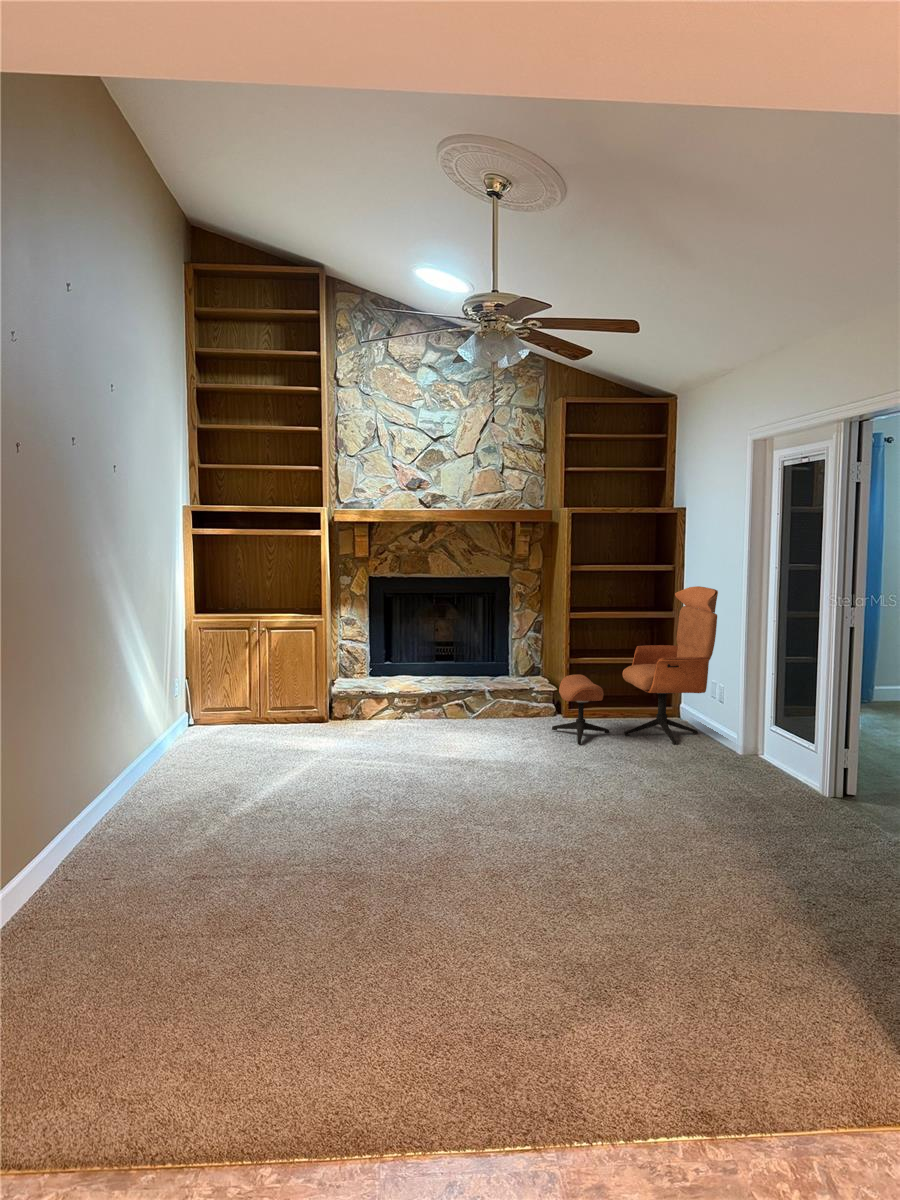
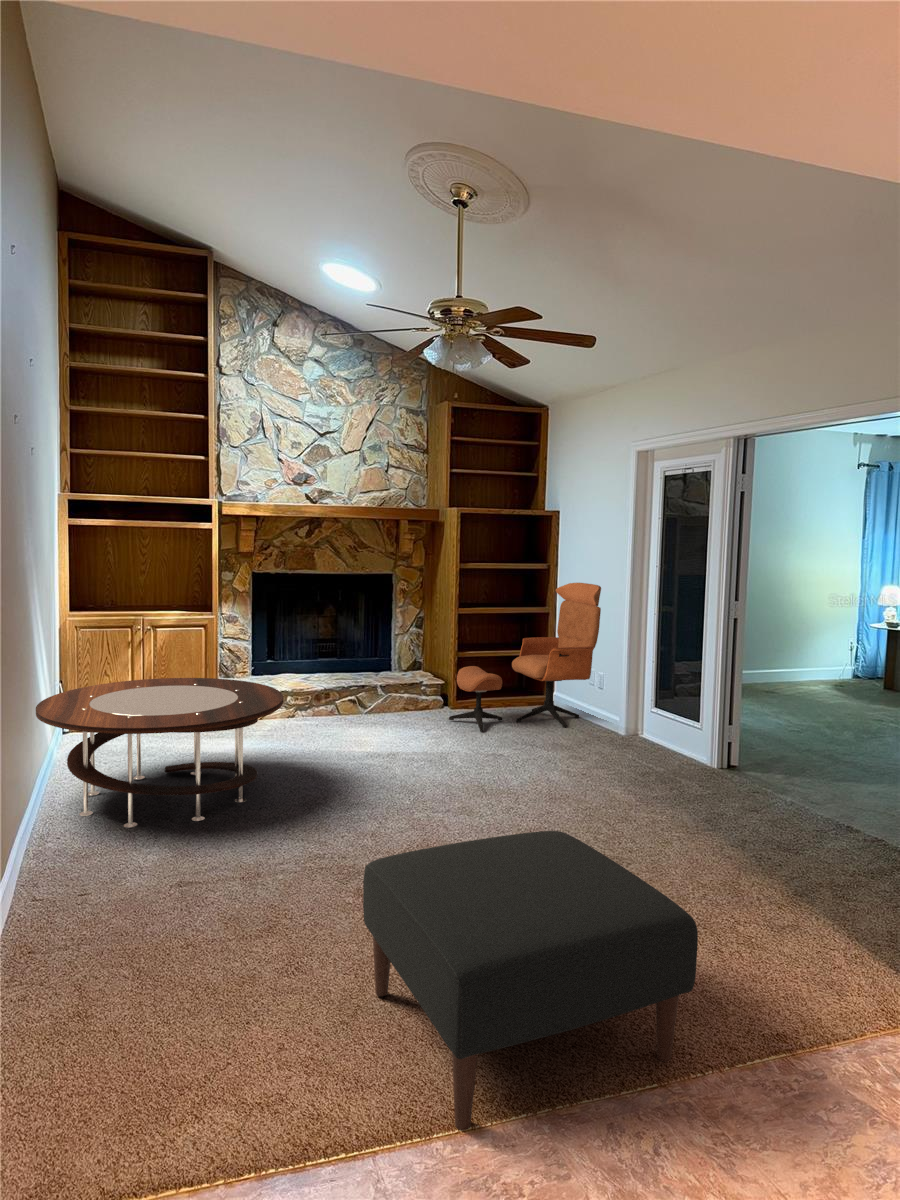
coffee table: none [123,680,347,818] -> present [36,678,283,828]
ottoman: none [290,860,586,1151] -> present [363,831,698,1130]

